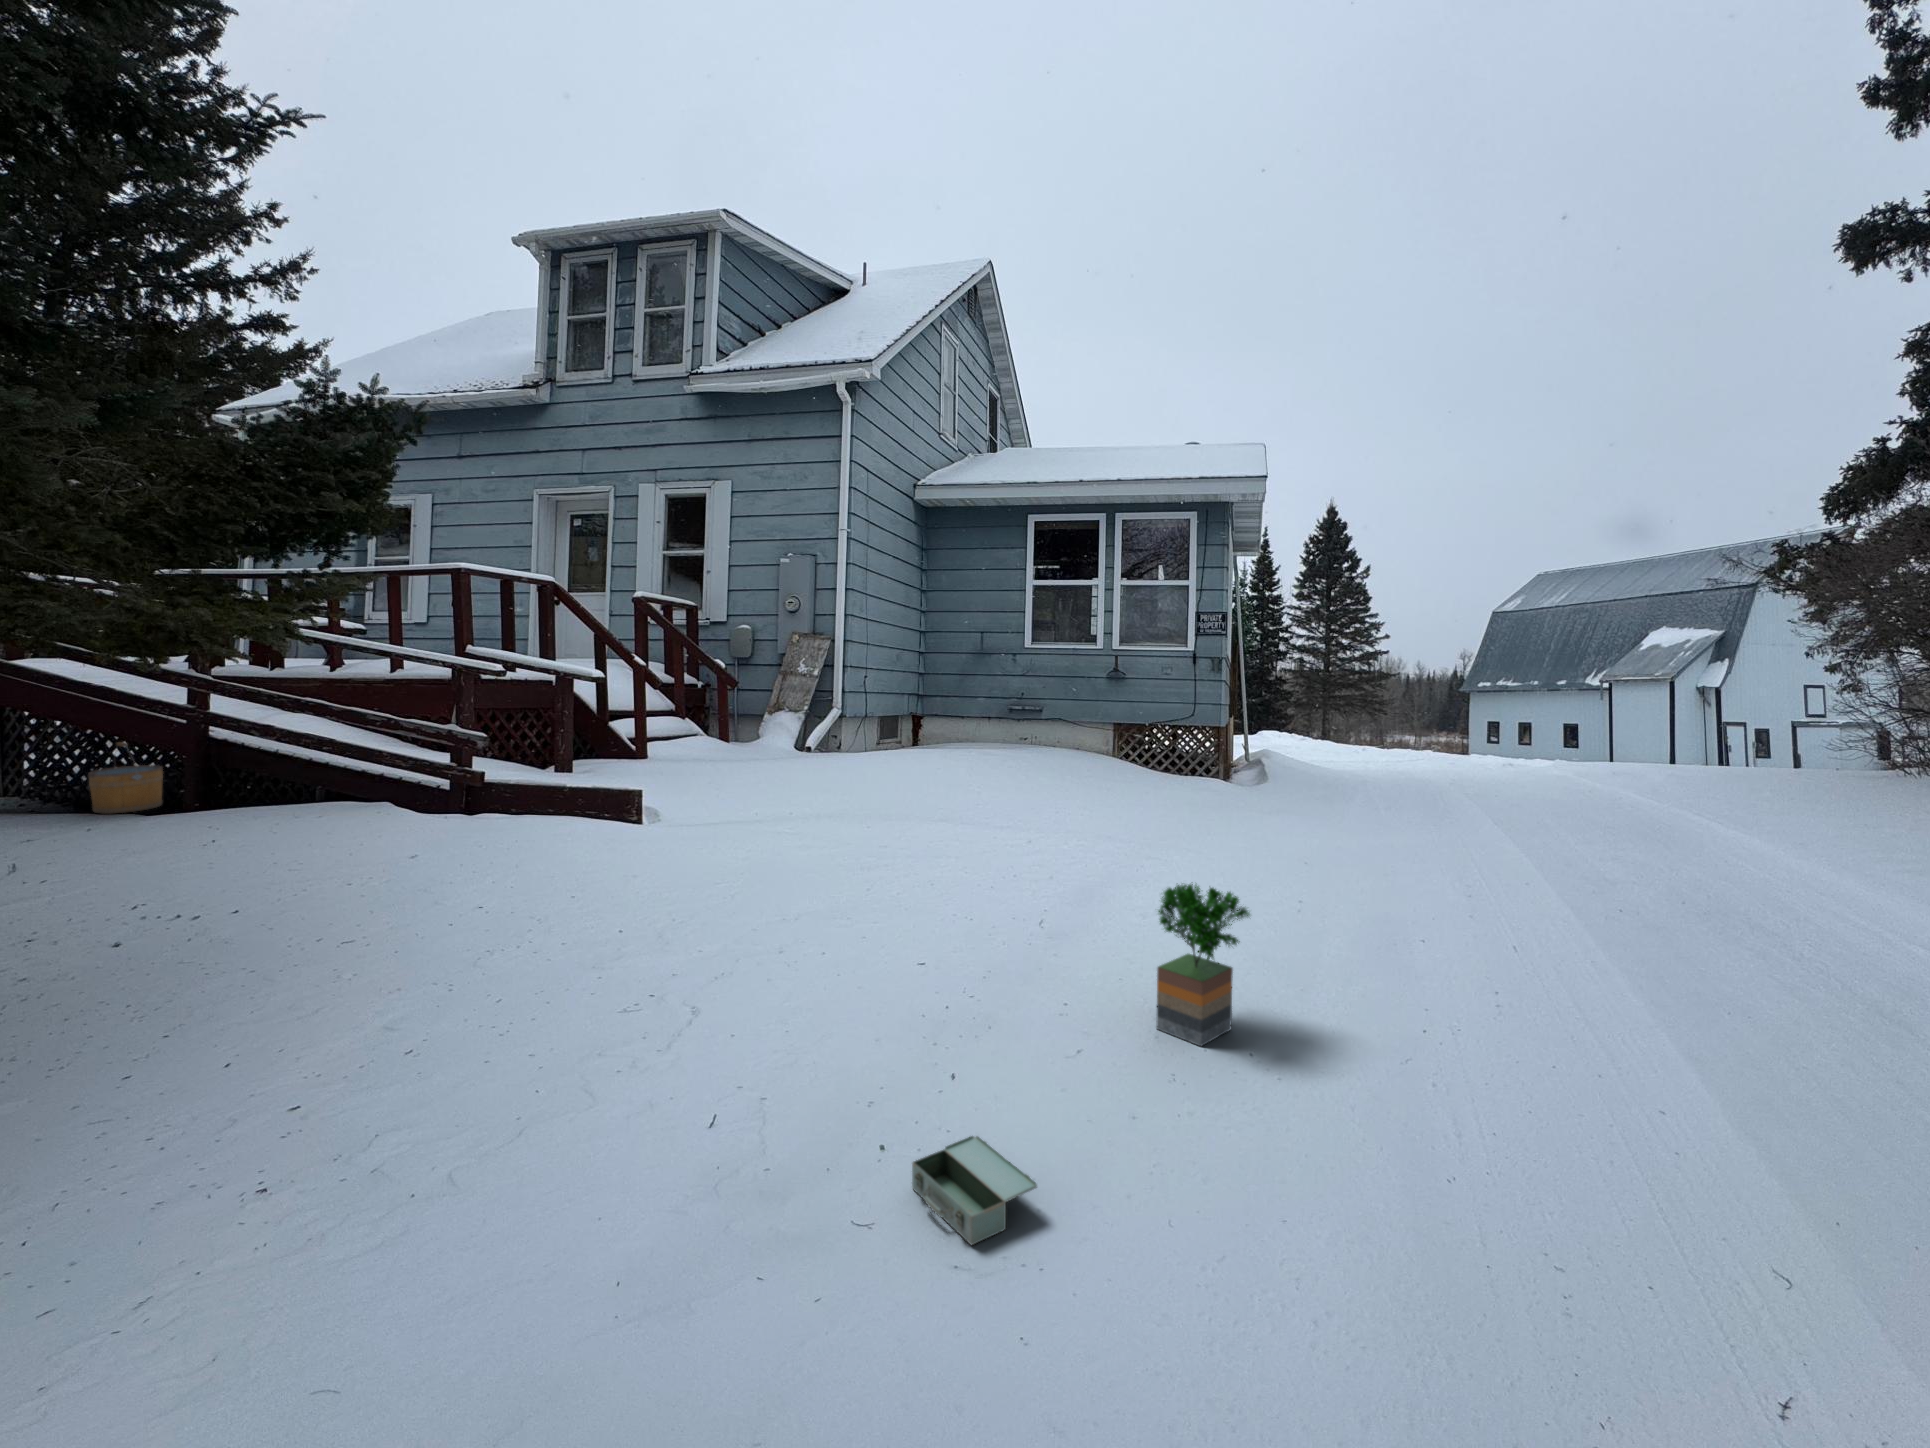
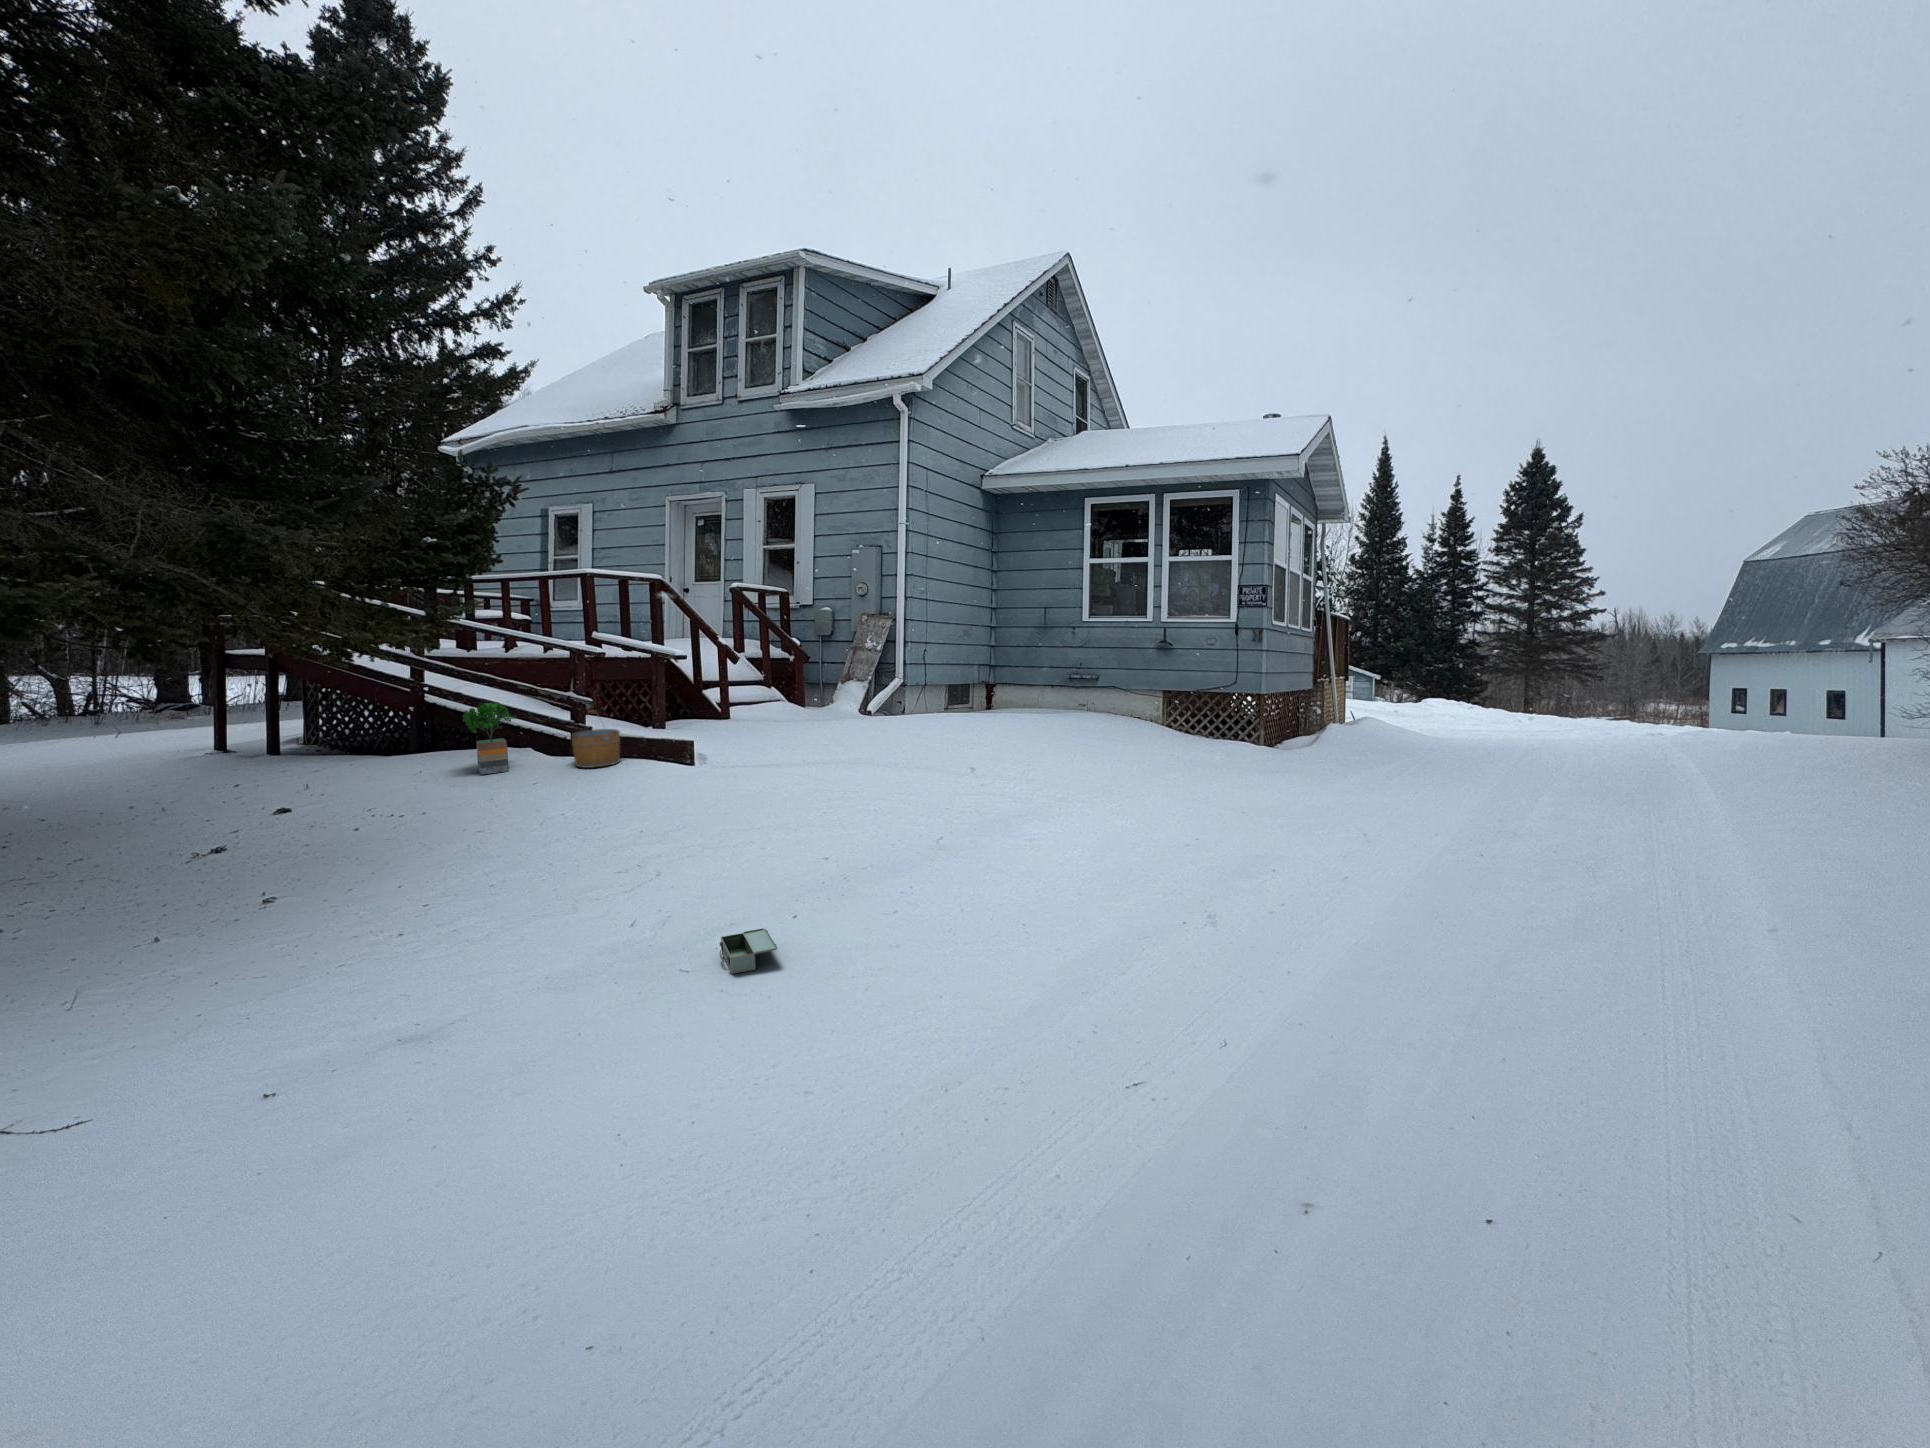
bucket: present [88,742,163,814] -> present [572,710,620,768]
potted tree: present [1157,884,1250,1046] -> present [463,703,516,775]

